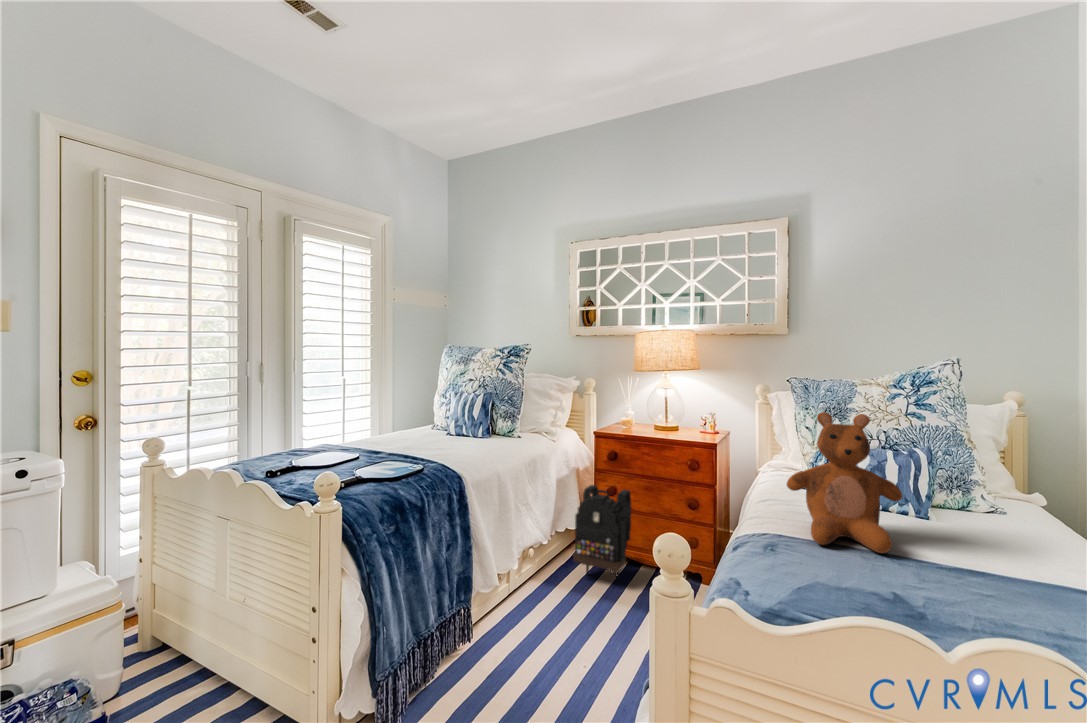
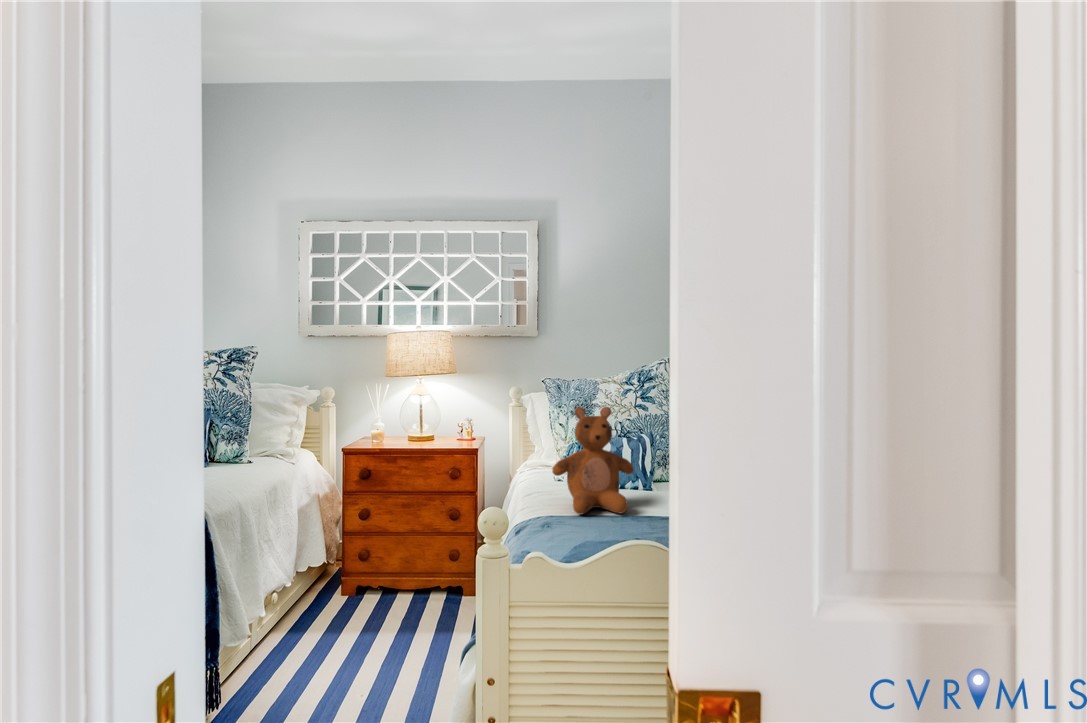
backpack: present [573,485,631,577] -> none [326,509,390,613]

